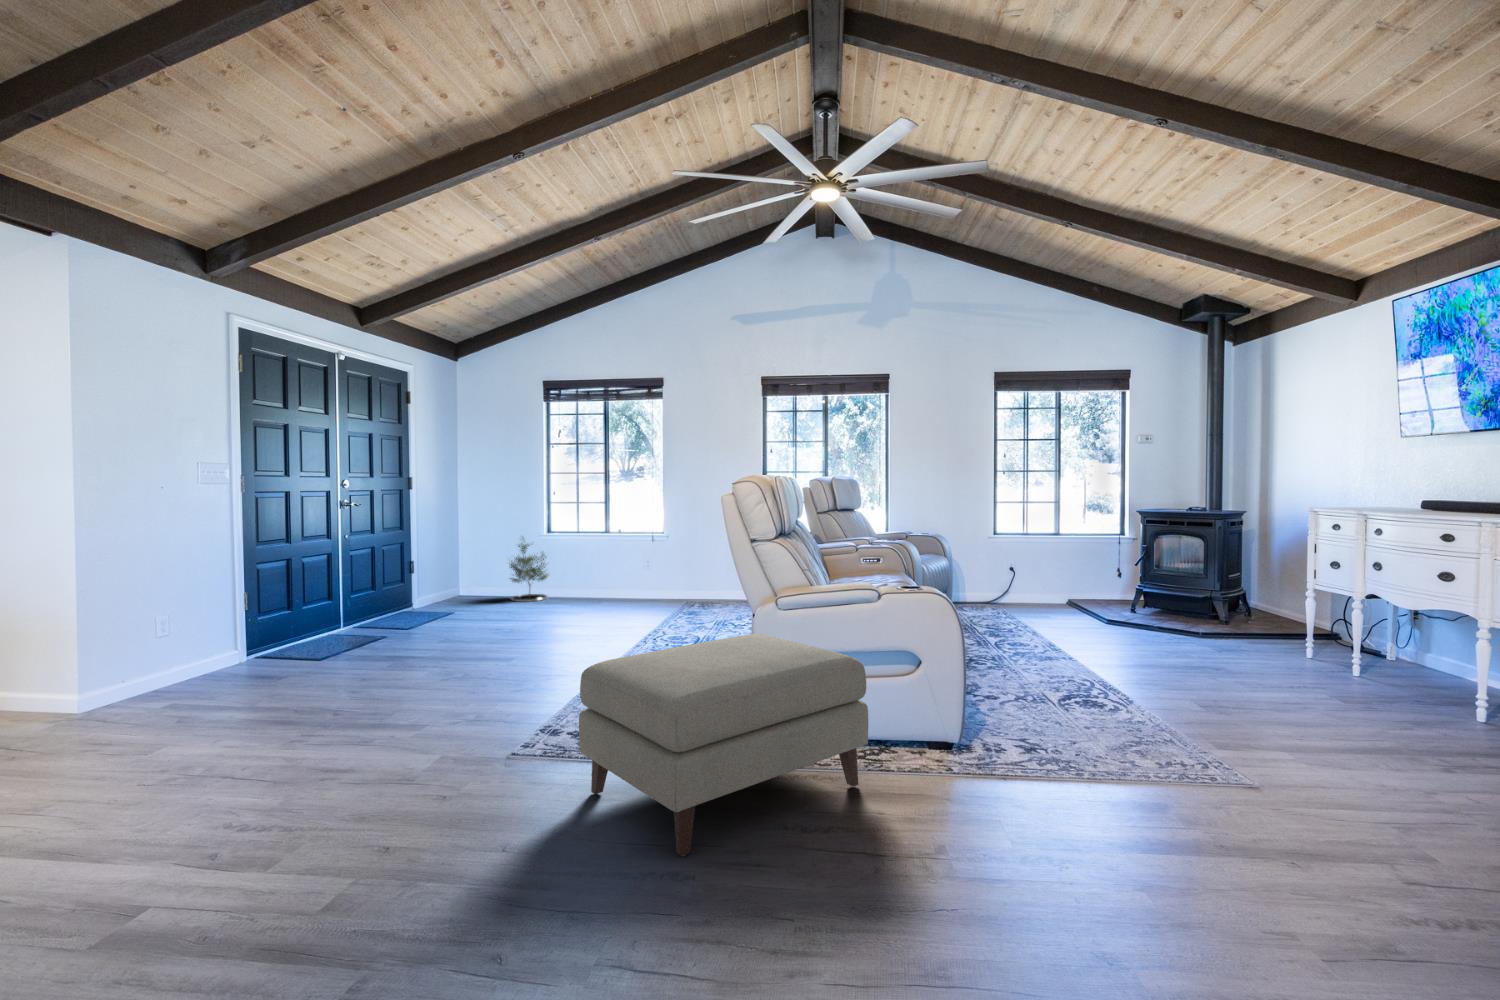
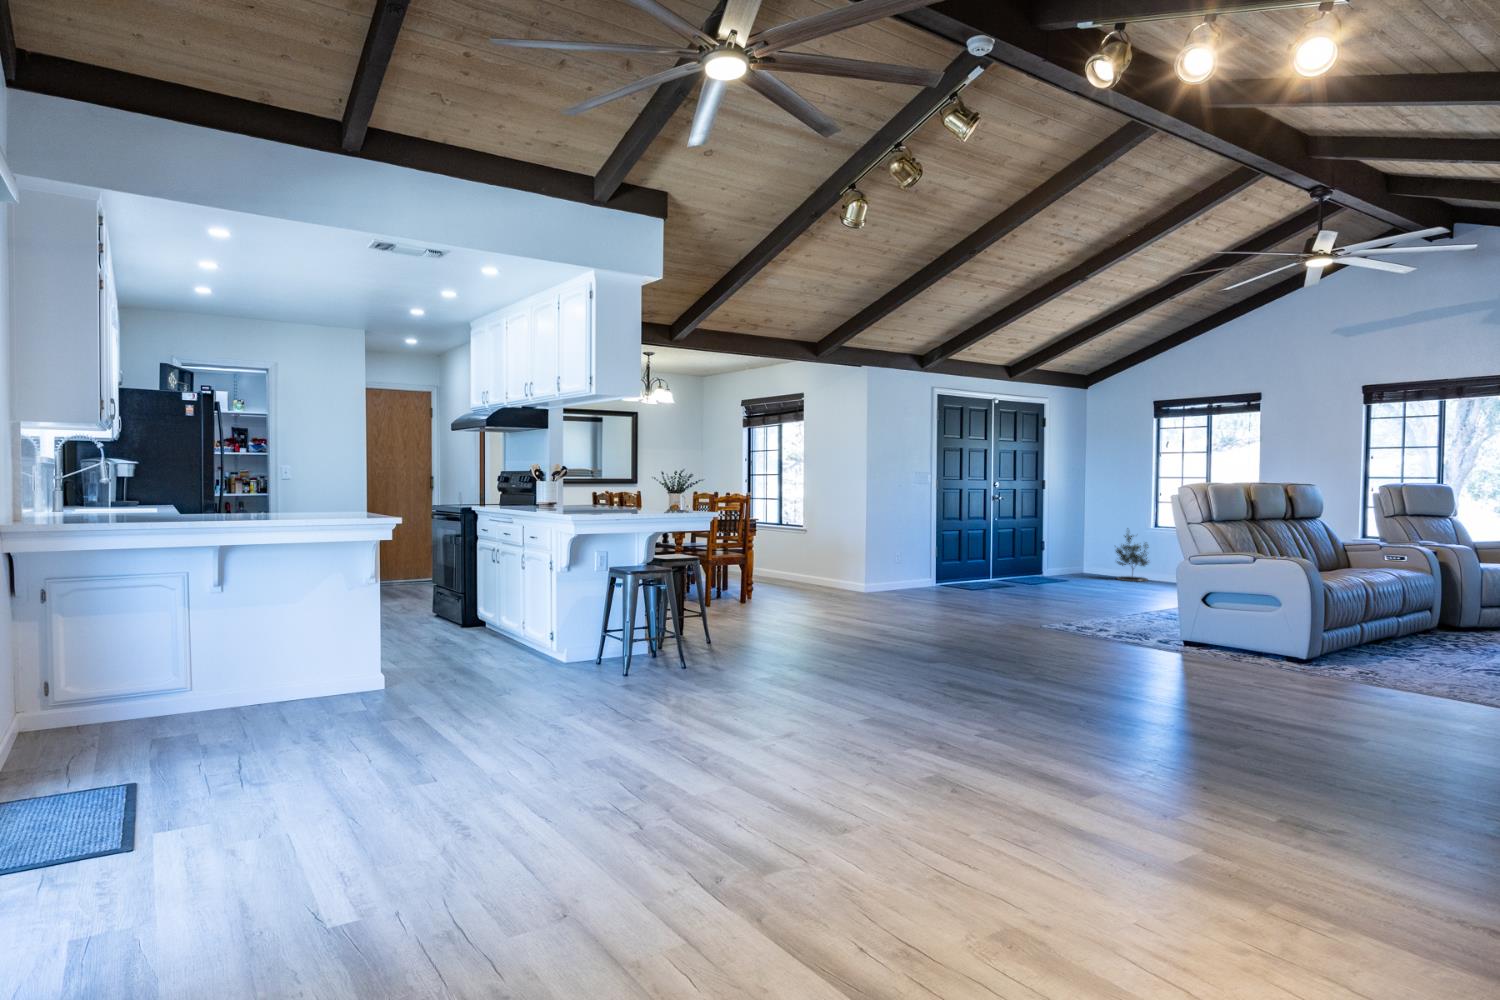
ottoman: present [579,634,868,856] -> none [1046,578,1199,665]

